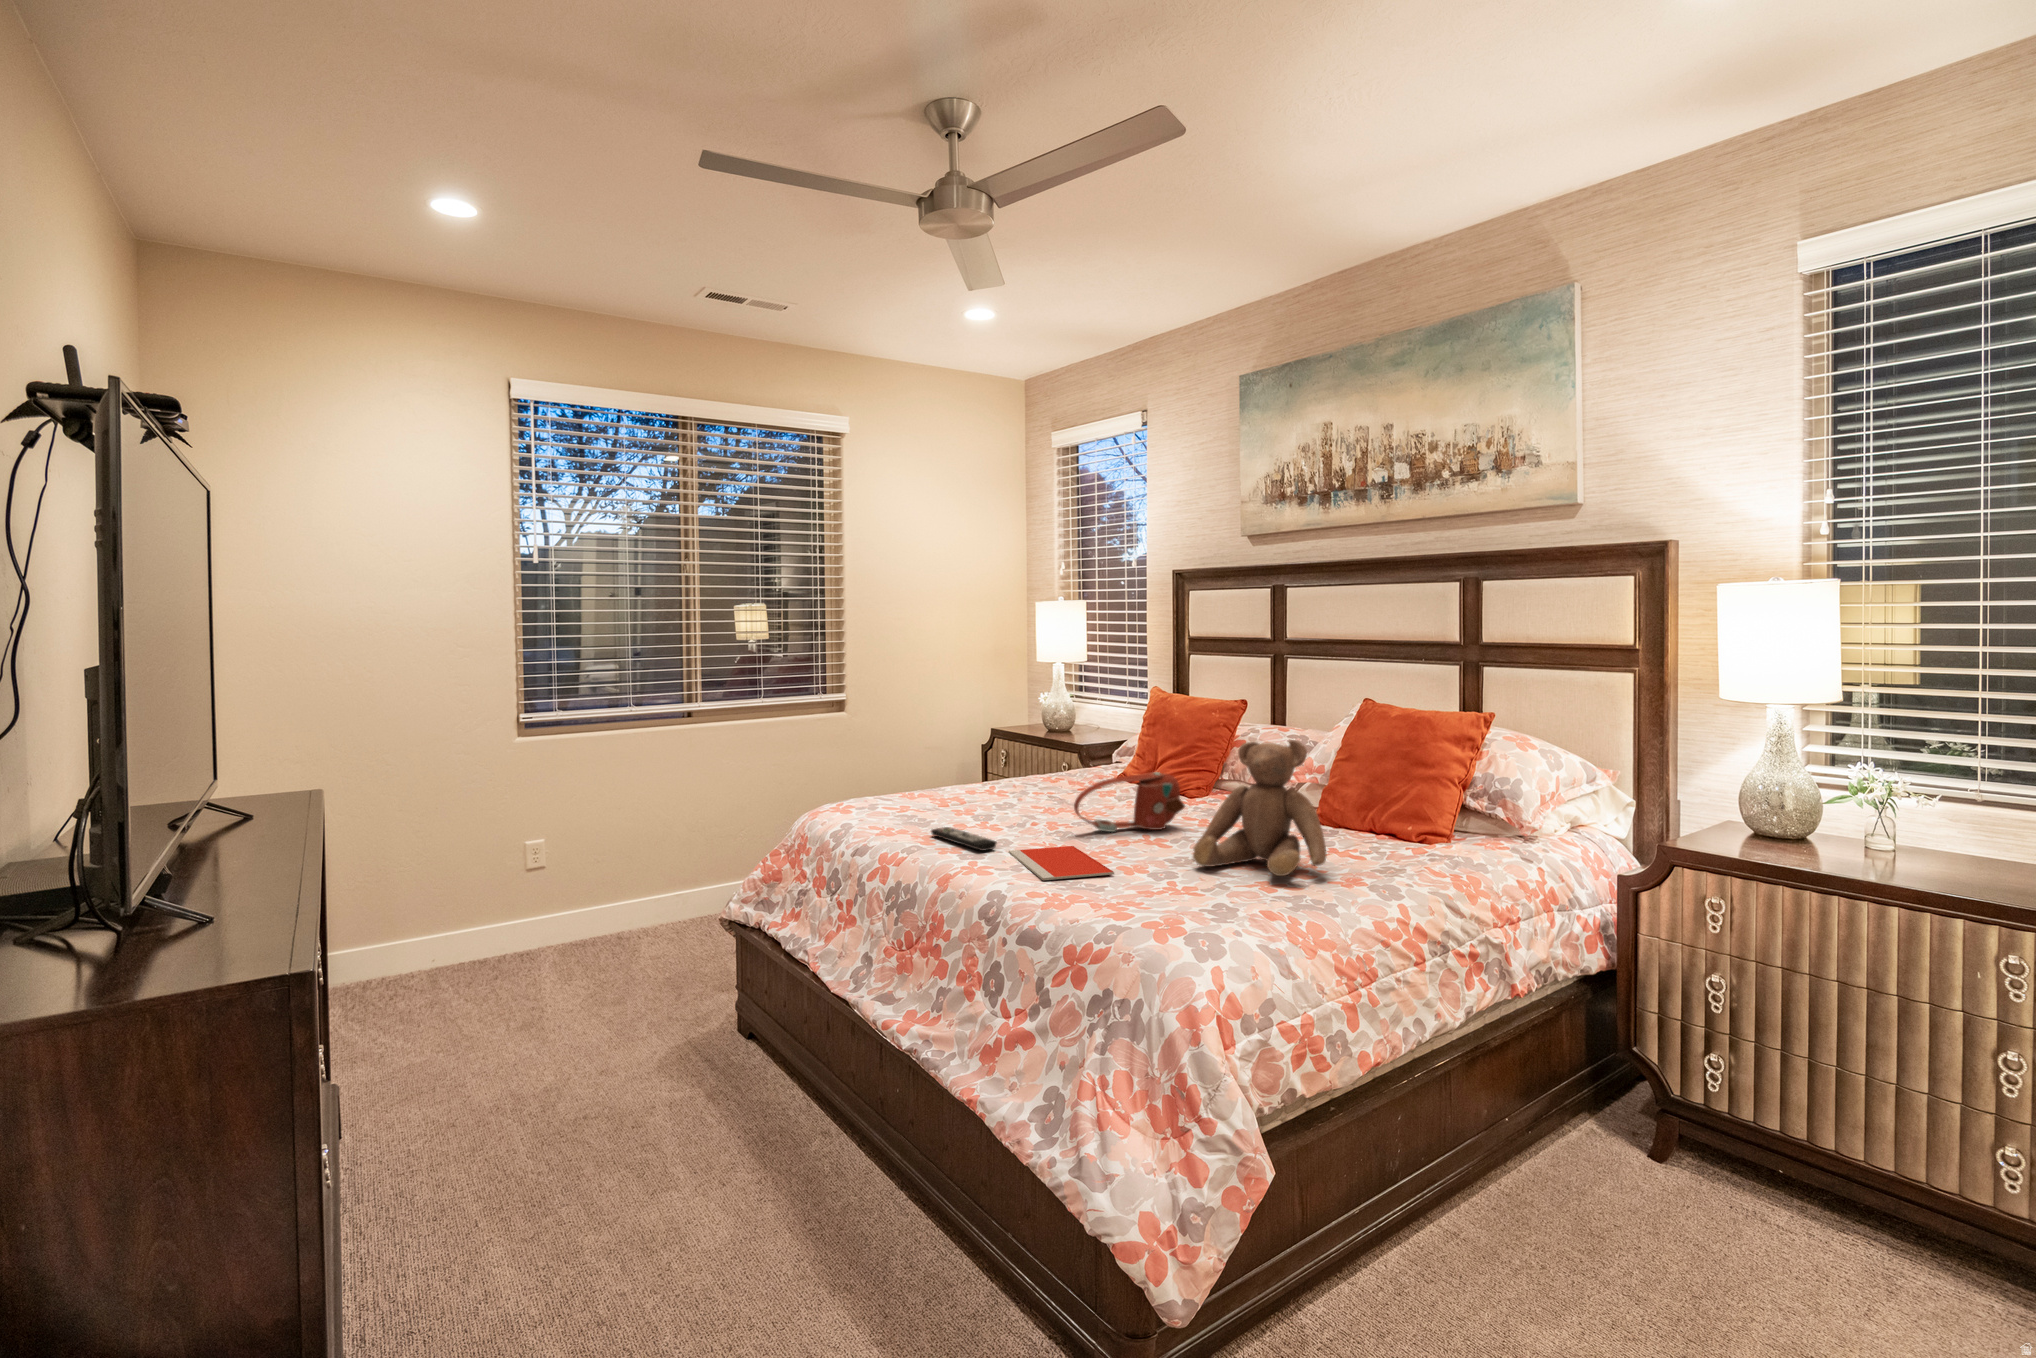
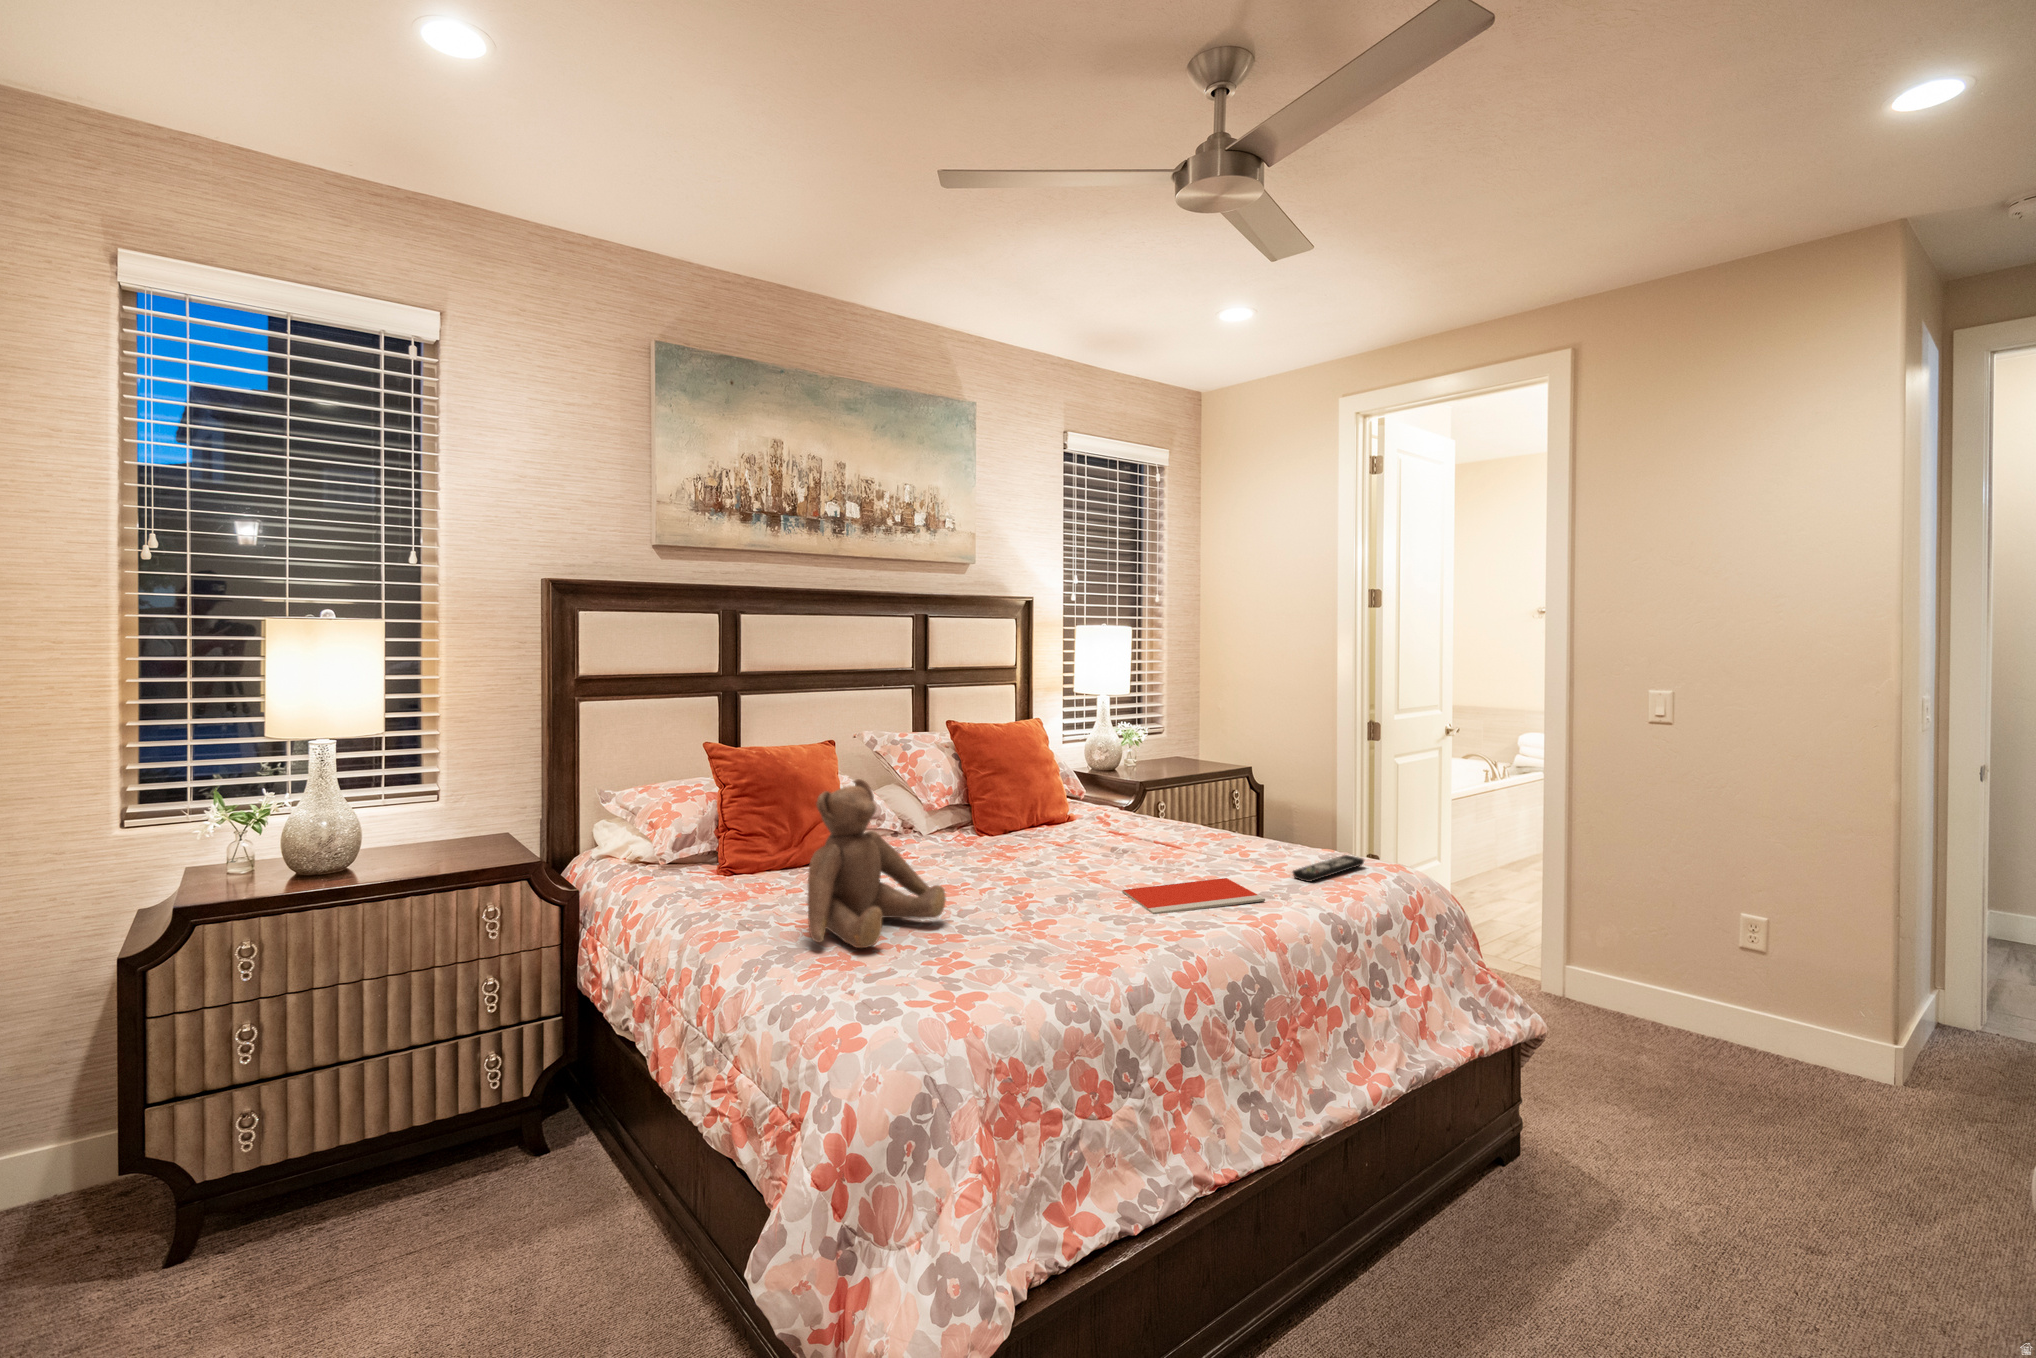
teddy bear: present [1193,740,1327,876] -> present [807,779,946,948]
handbag: present [1074,772,1185,832] -> none [1001,806,1070,879]
remote control: present [931,827,996,851] -> present [1293,855,1364,882]

